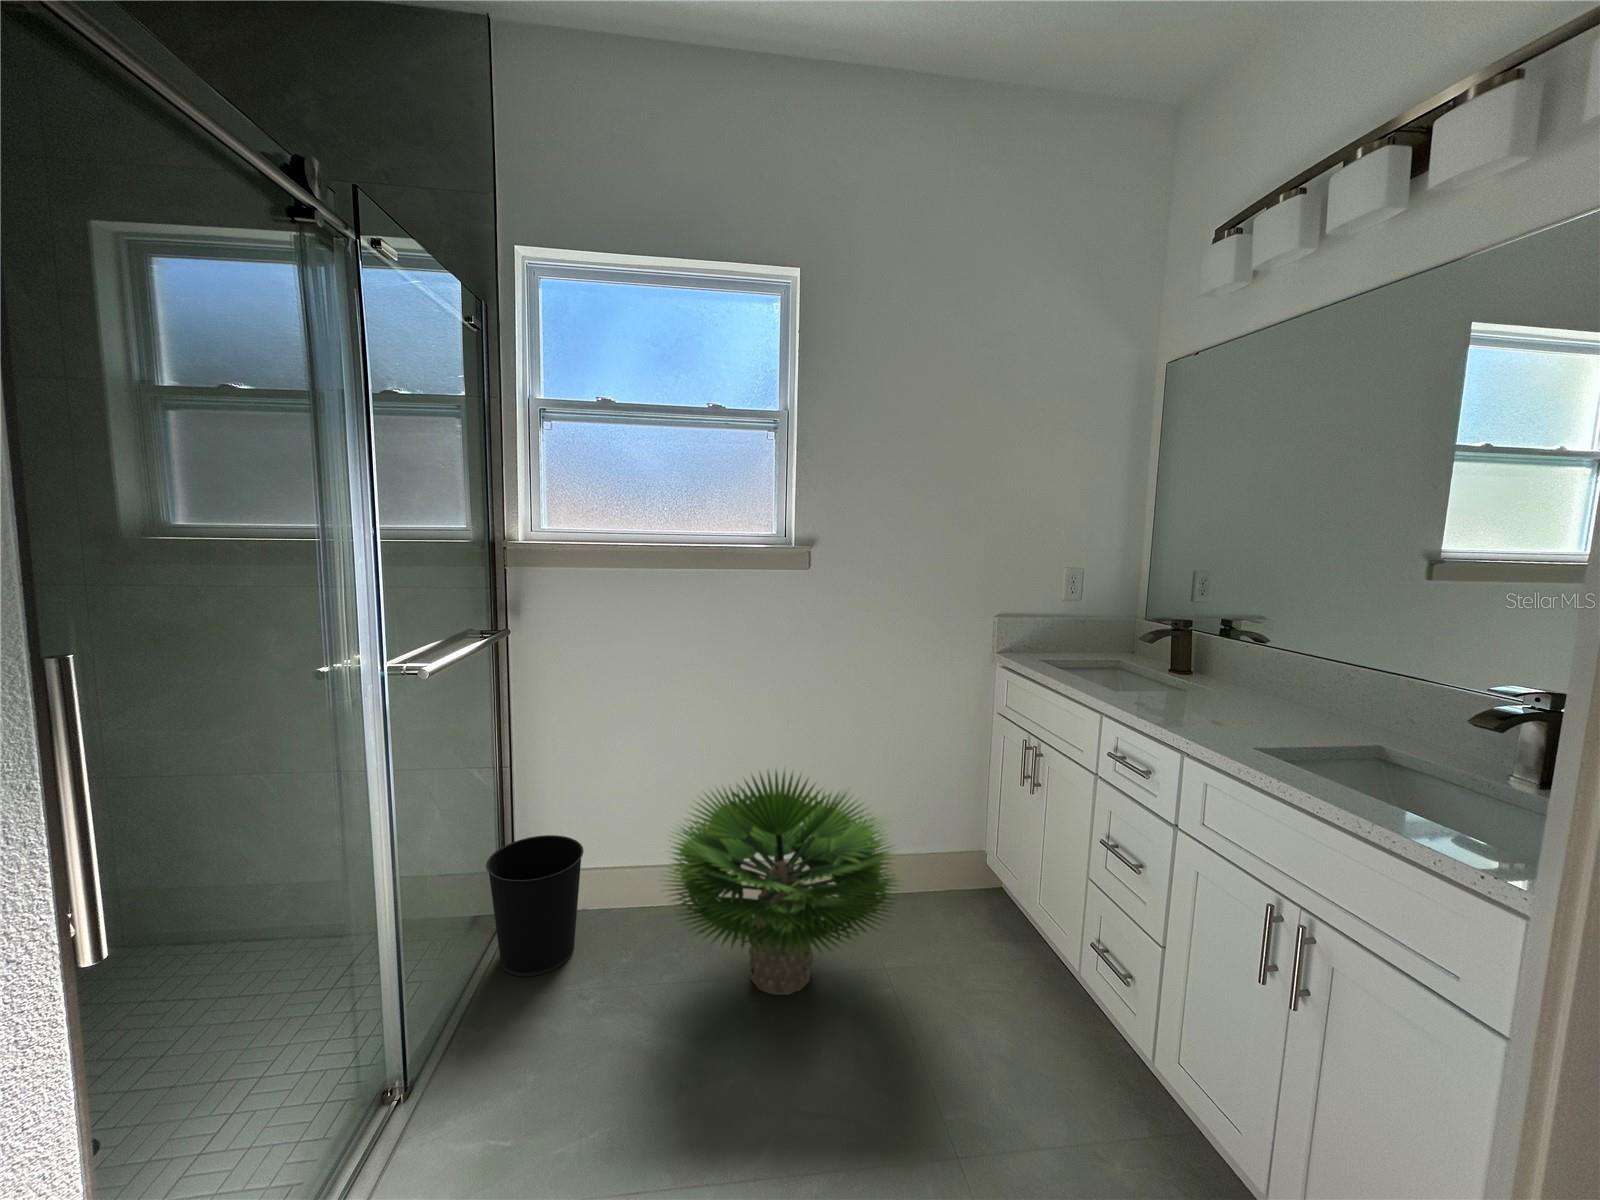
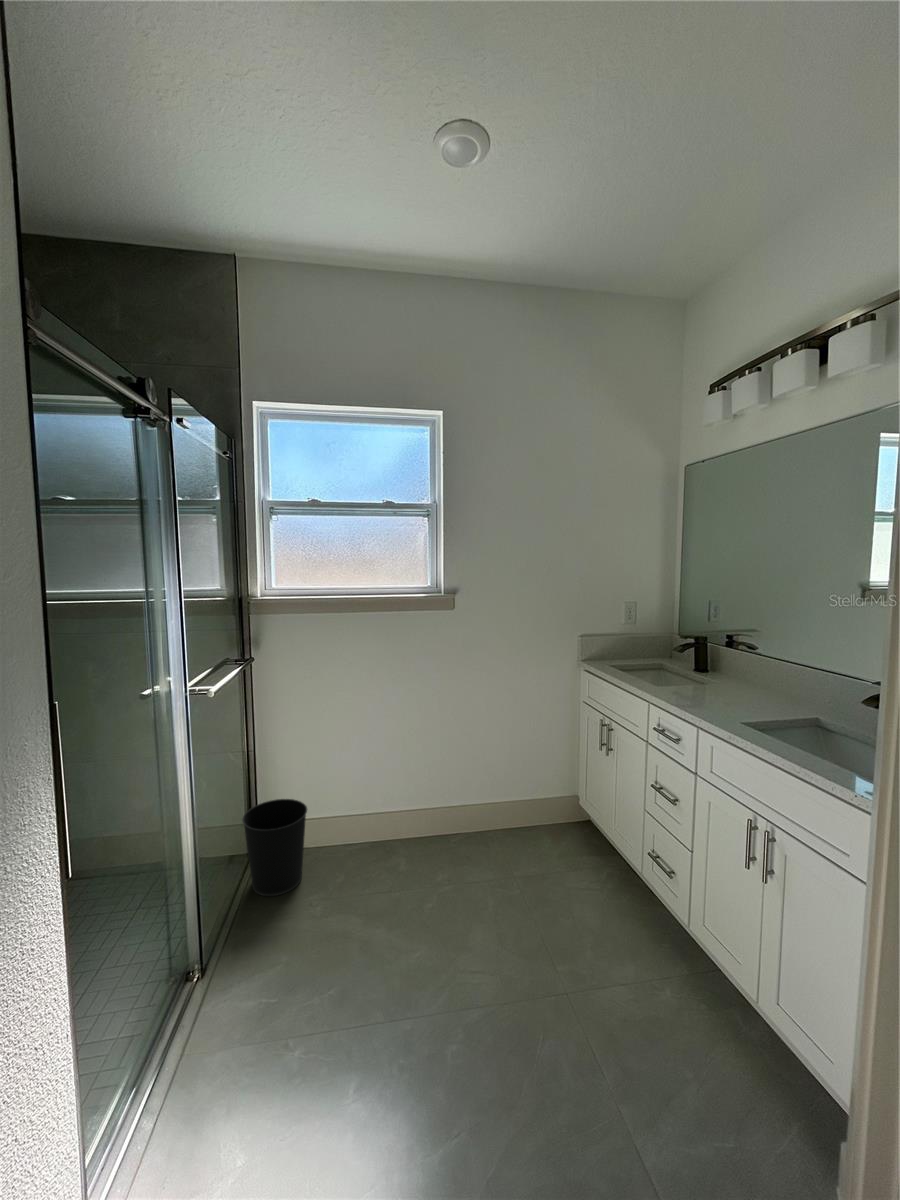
potted plant: present [666,772,899,995] -> none [359,745,529,900]

